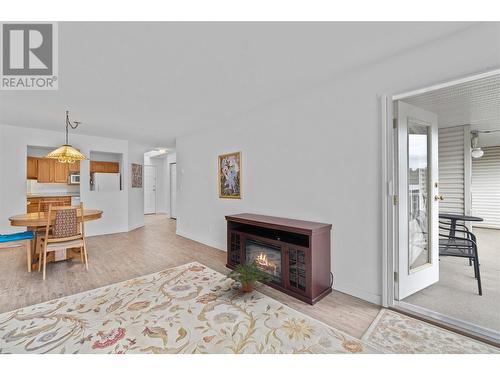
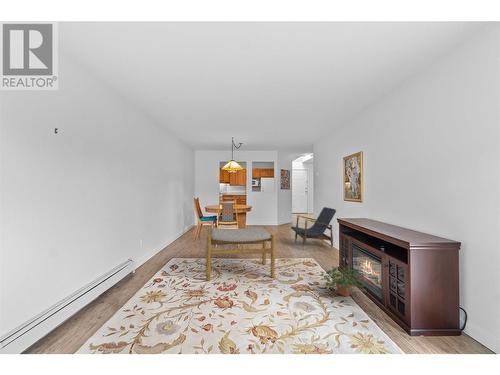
lounge chair: none [159,205,210,255] -> present [291,207,336,250]
footstool: none [48,237,170,342] -> present [206,227,275,281]

